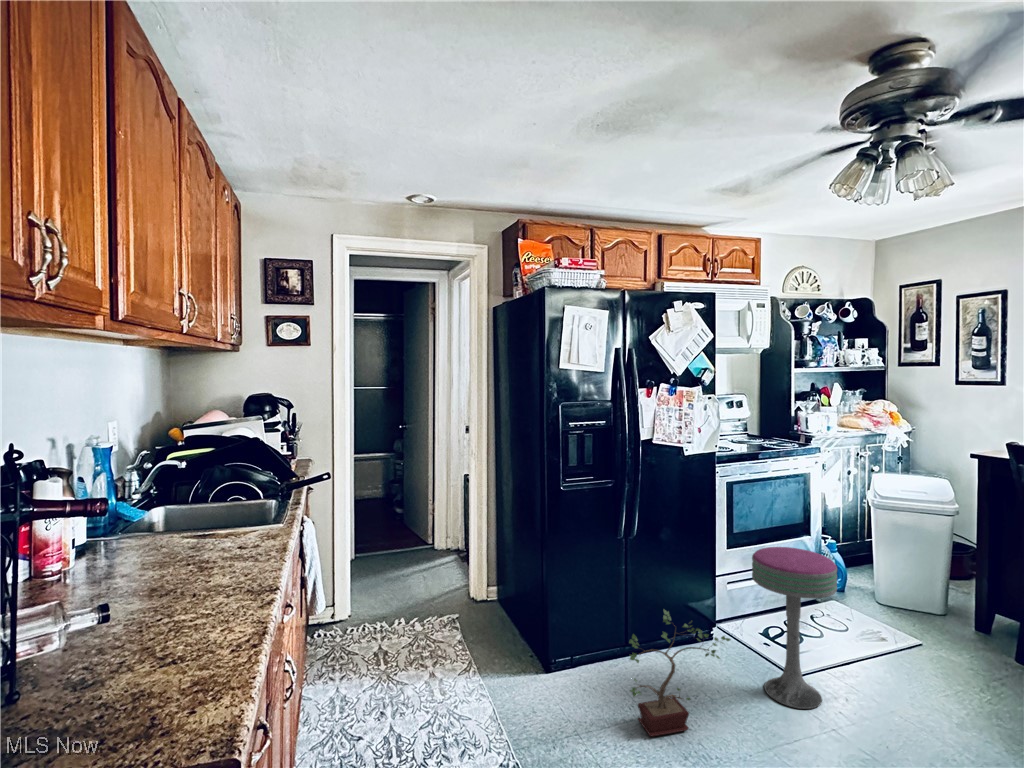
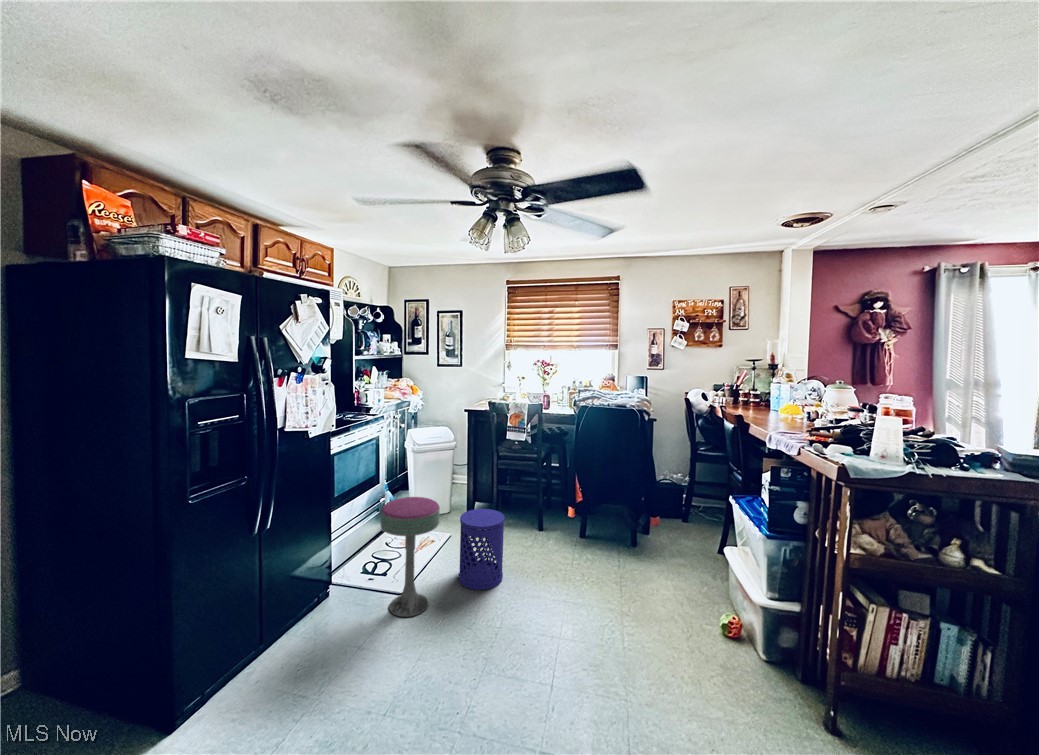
waste bin: none [889,602,982,741] -> present [459,509,505,590]
potted plant: present [629,610,731,736] -> none [312,585,389,710]

